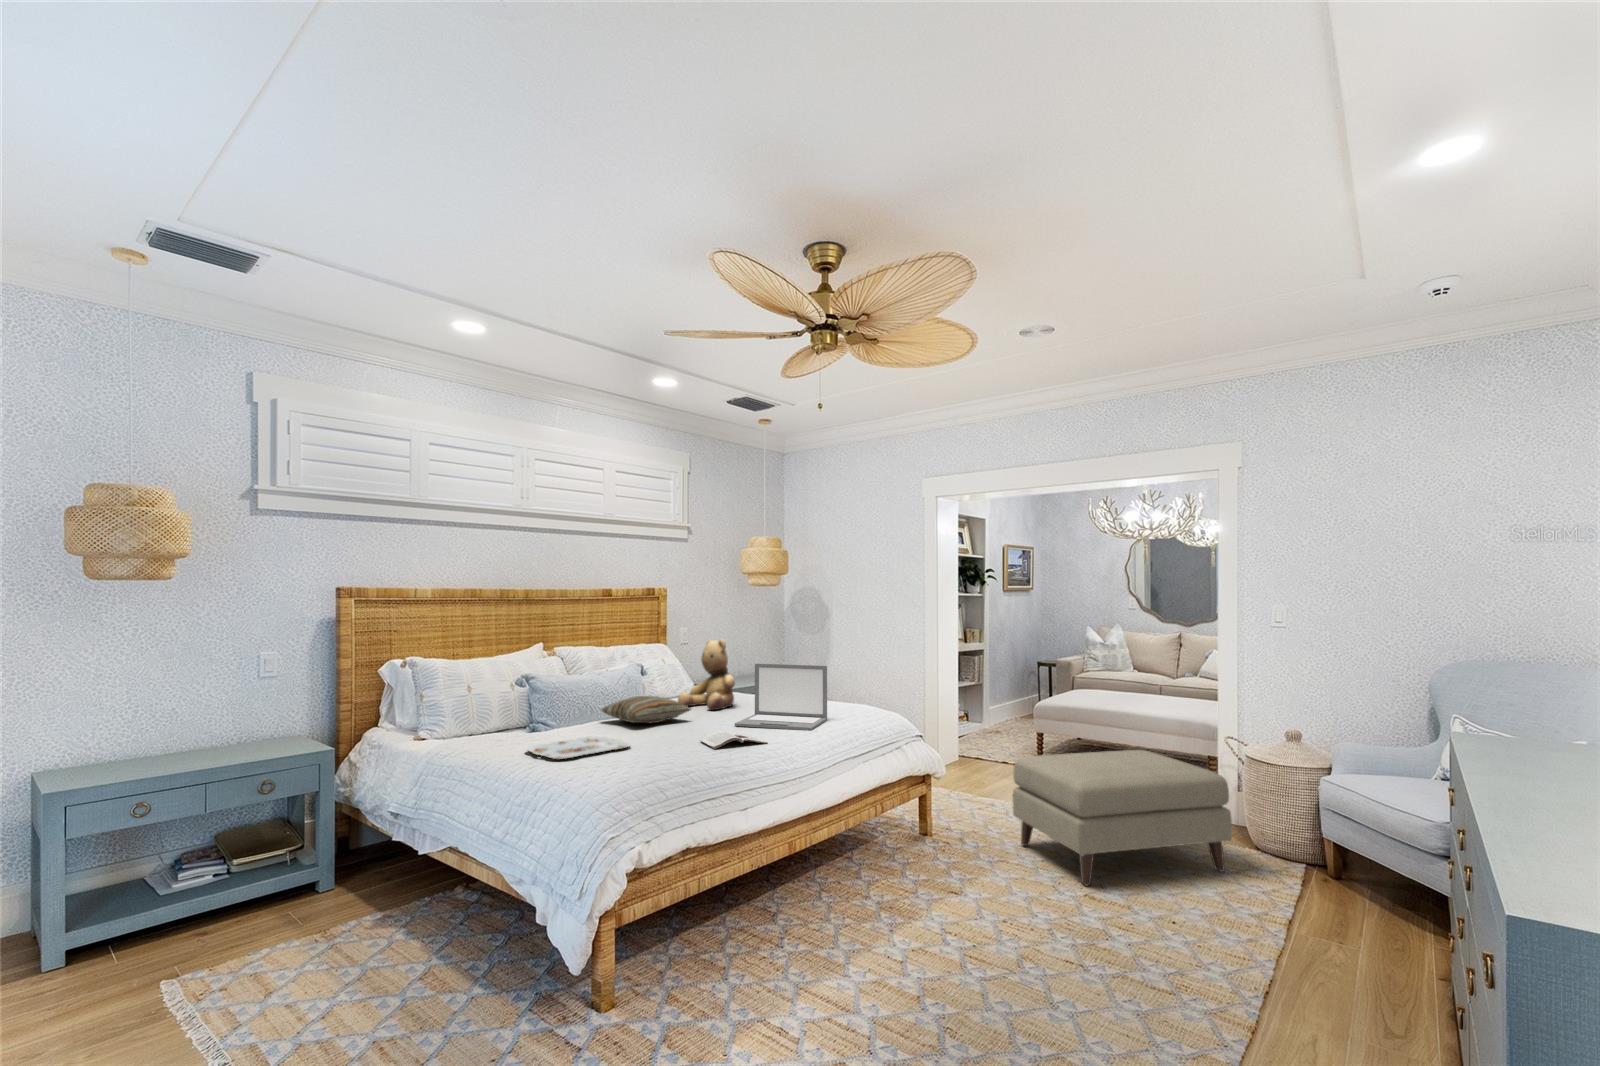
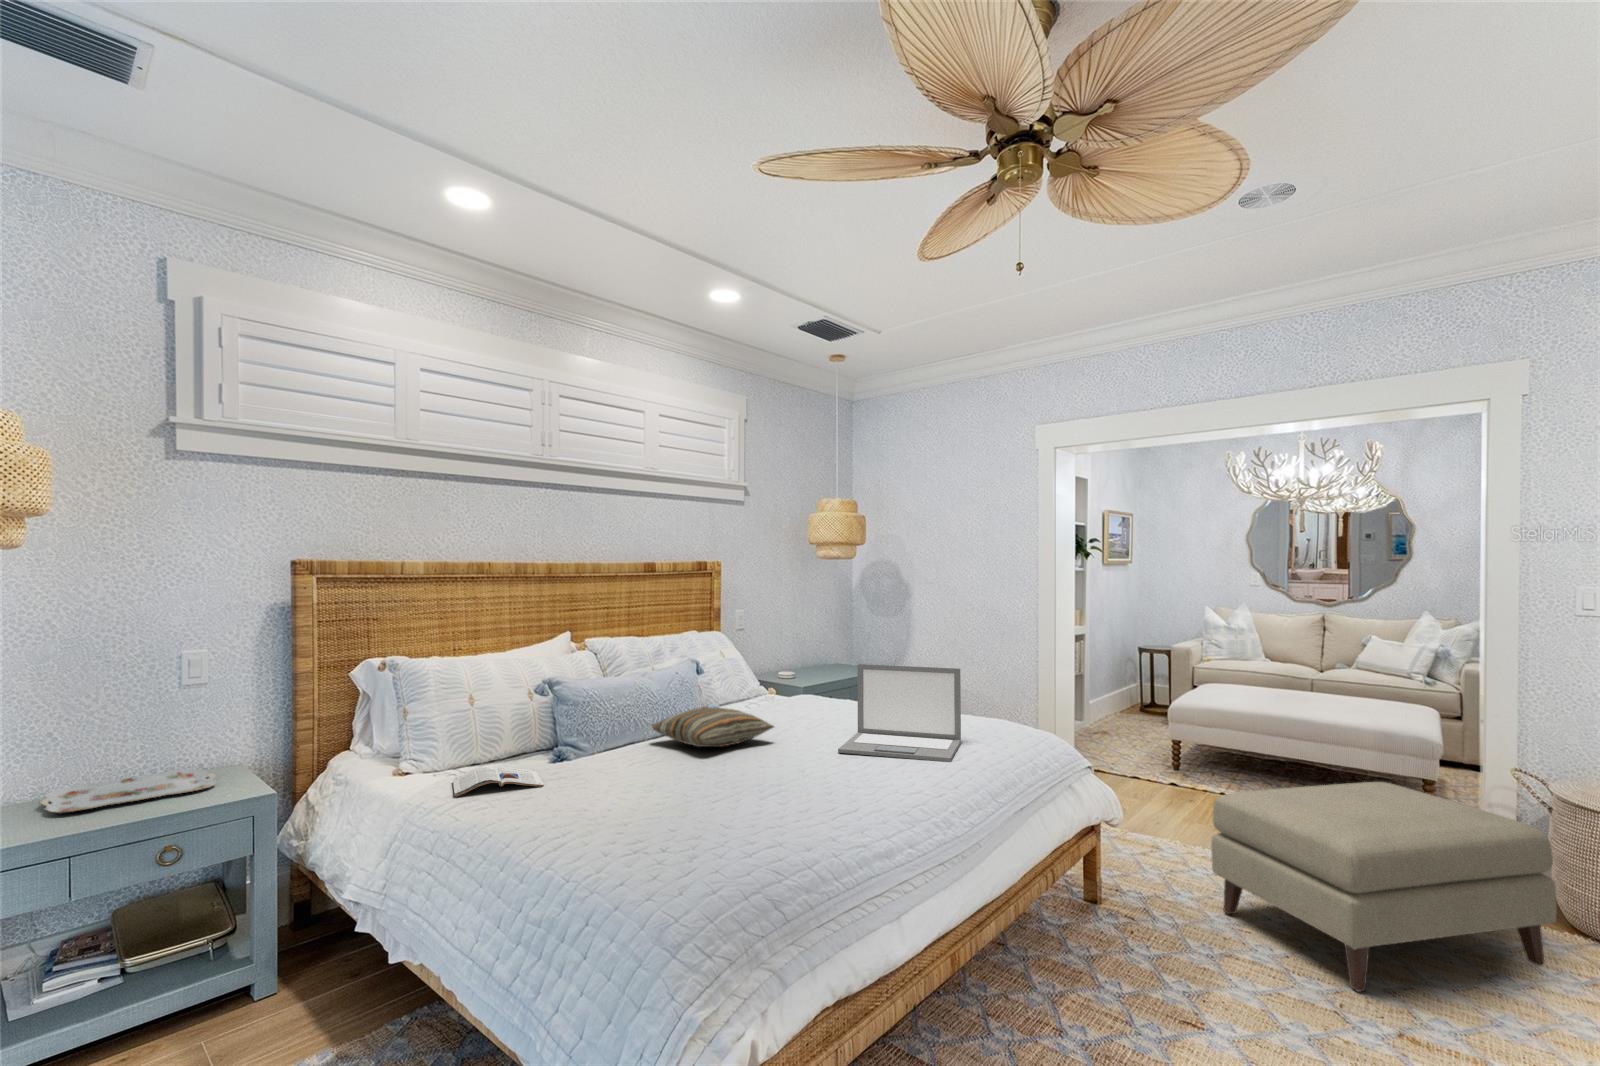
teddy bear: present [678,639,735,710] -> none [746,629,823,724]
magazine: present [700,731,768,749] -> present [453,765,544,797]
serving tray: present [526,736,631,760] -> present [40,769,216,813]

